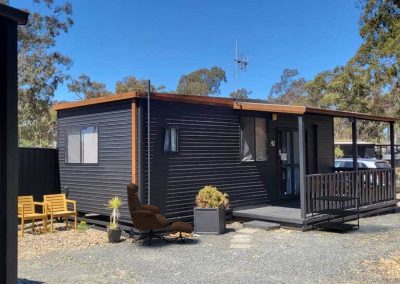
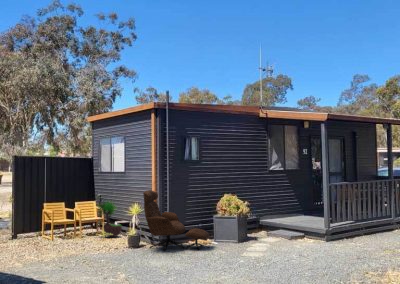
potted tree: none [67,189,95,231] -> present [98,201,122,237]
side table: present [312,196,359,234] -> none [336,205,388,245]

